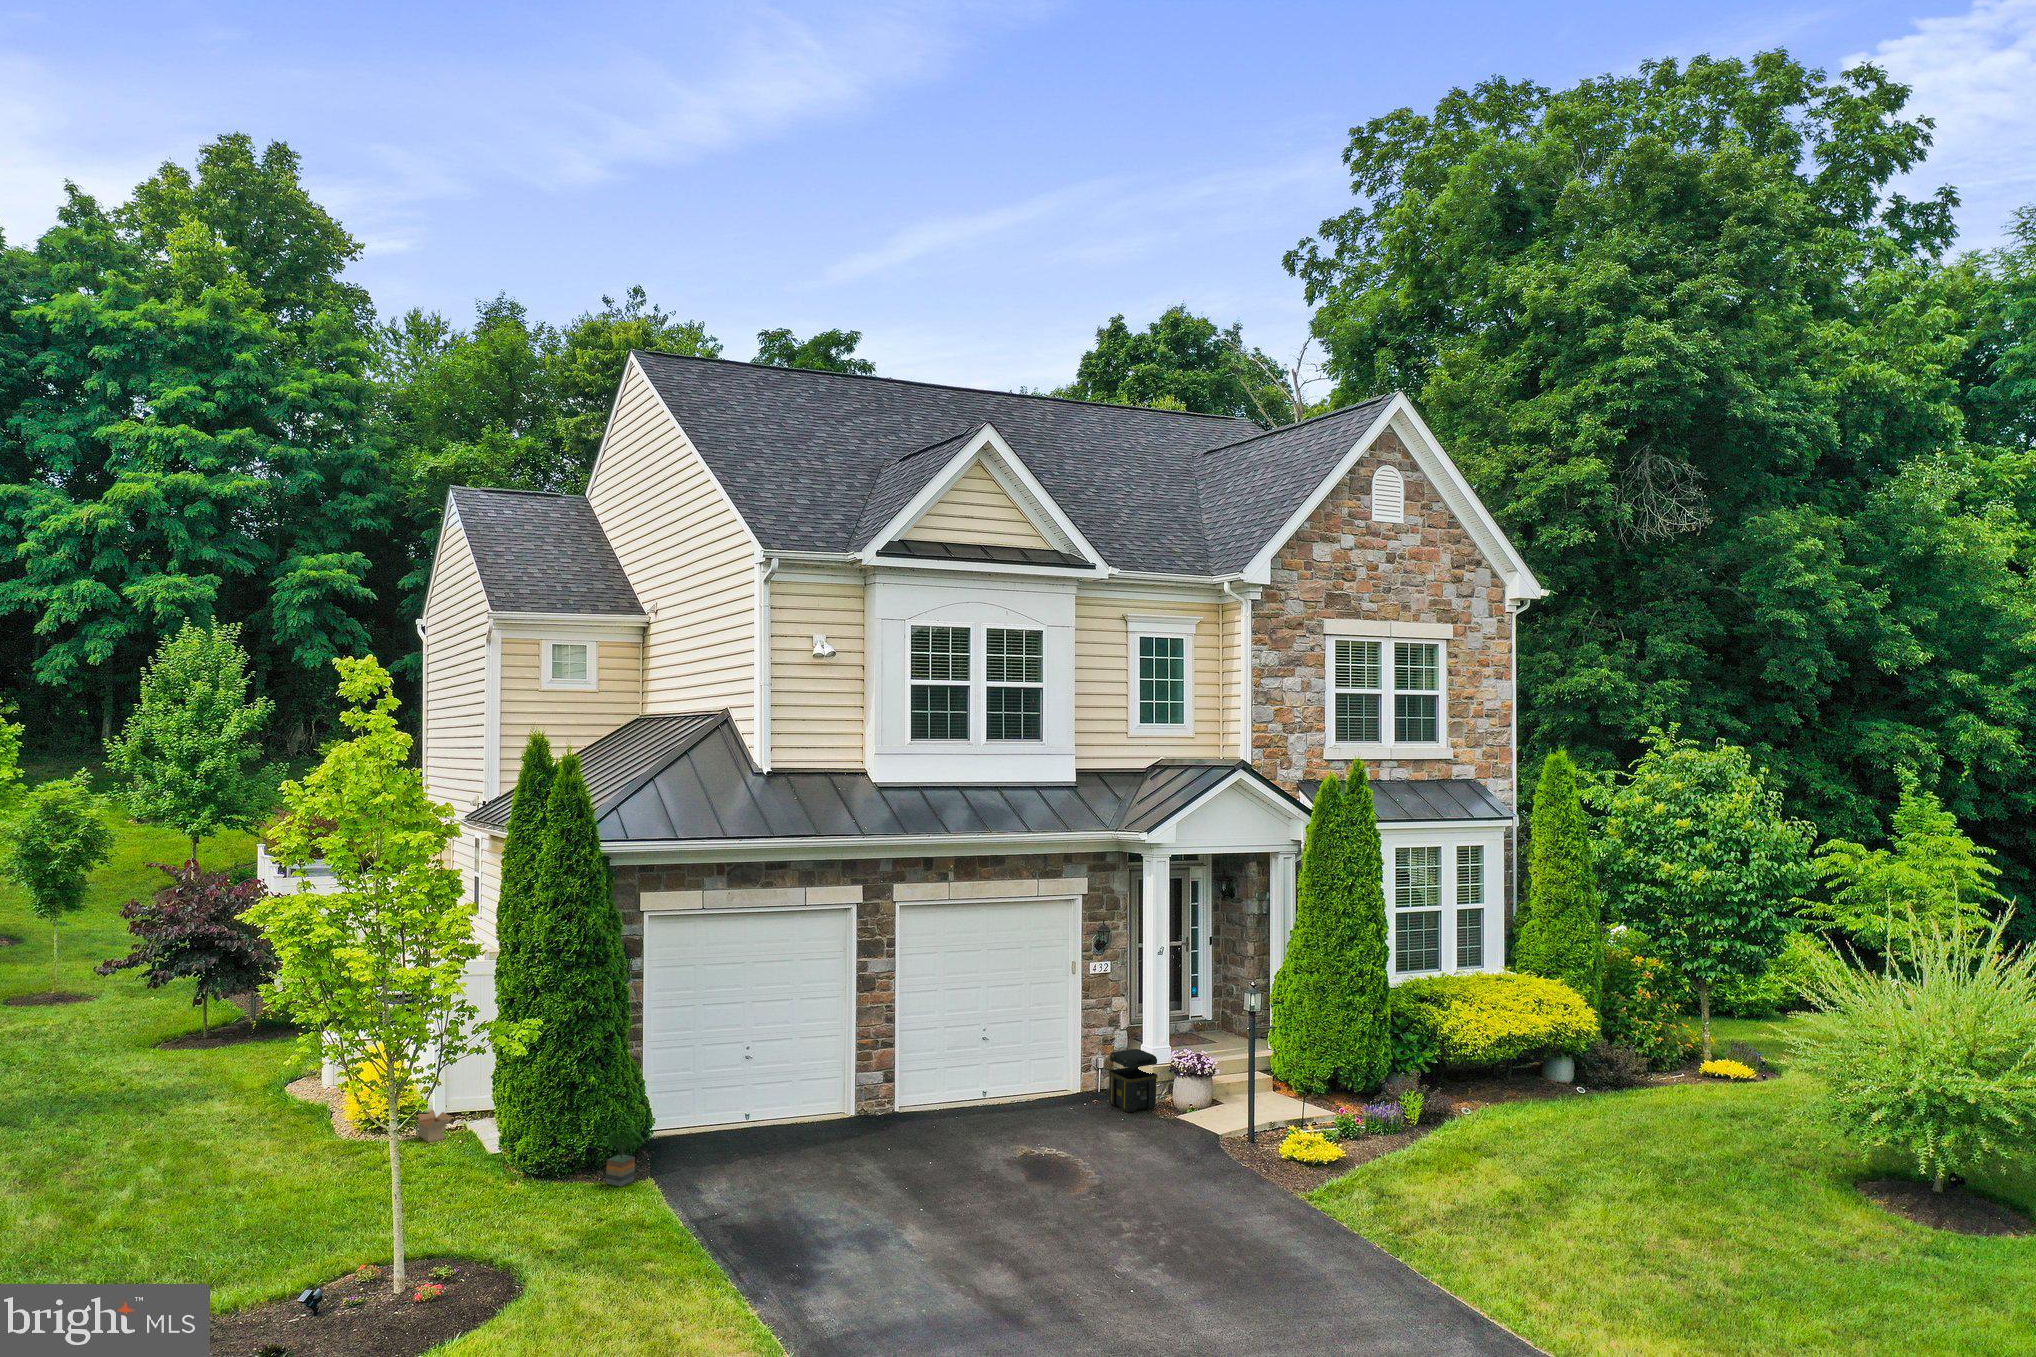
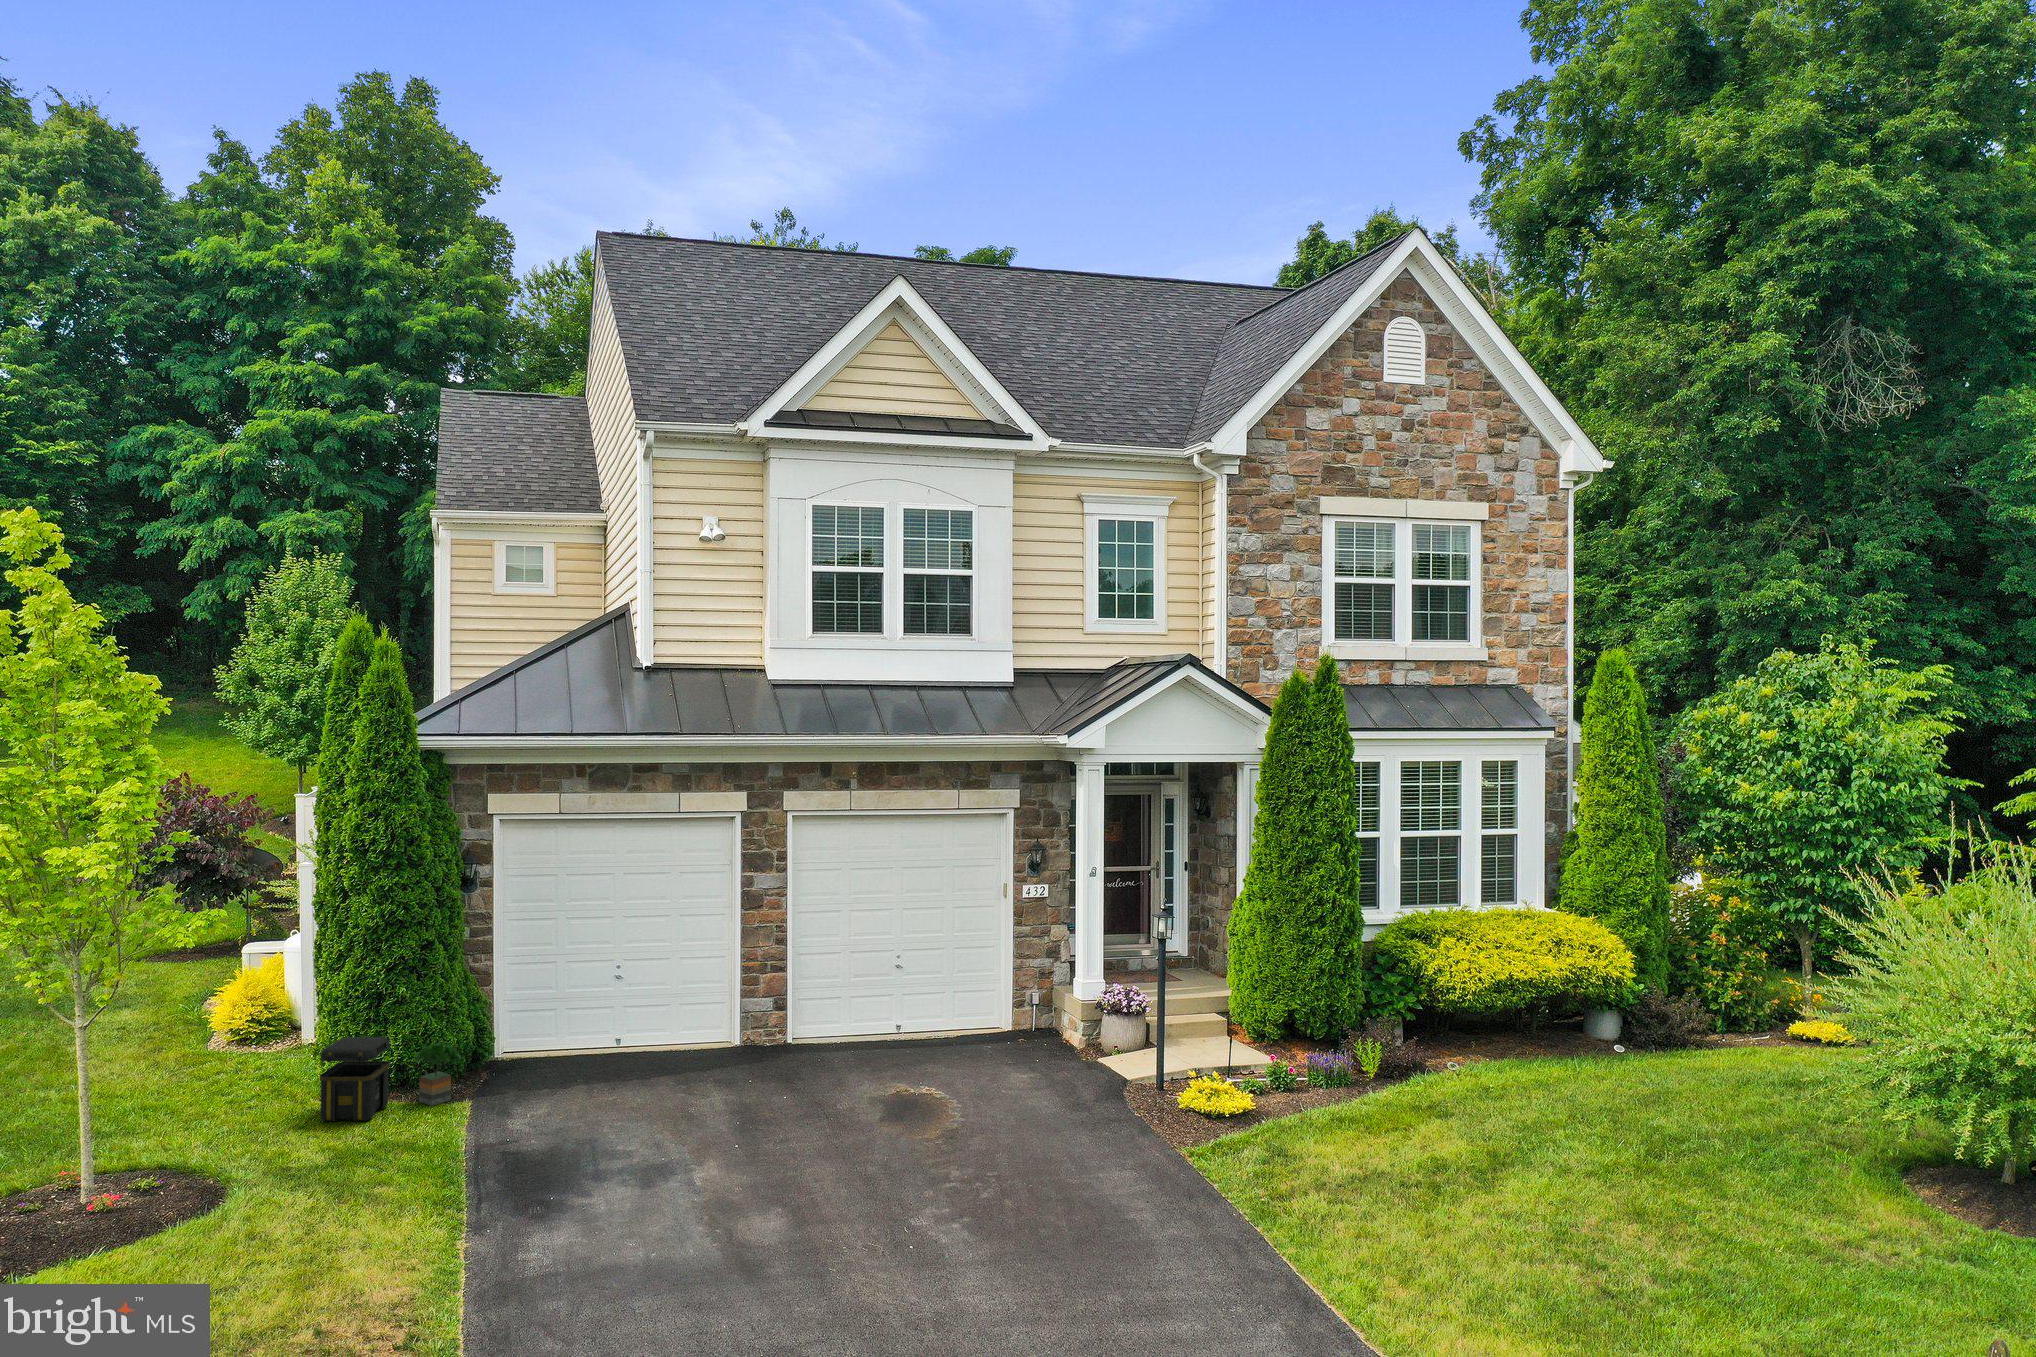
toolbox: present [1109,1049,1158,1112] -> present [320,1037,390,1121]
cardboard box: present [417,1110,452,1142] -> none [268,1021,307,1053]

